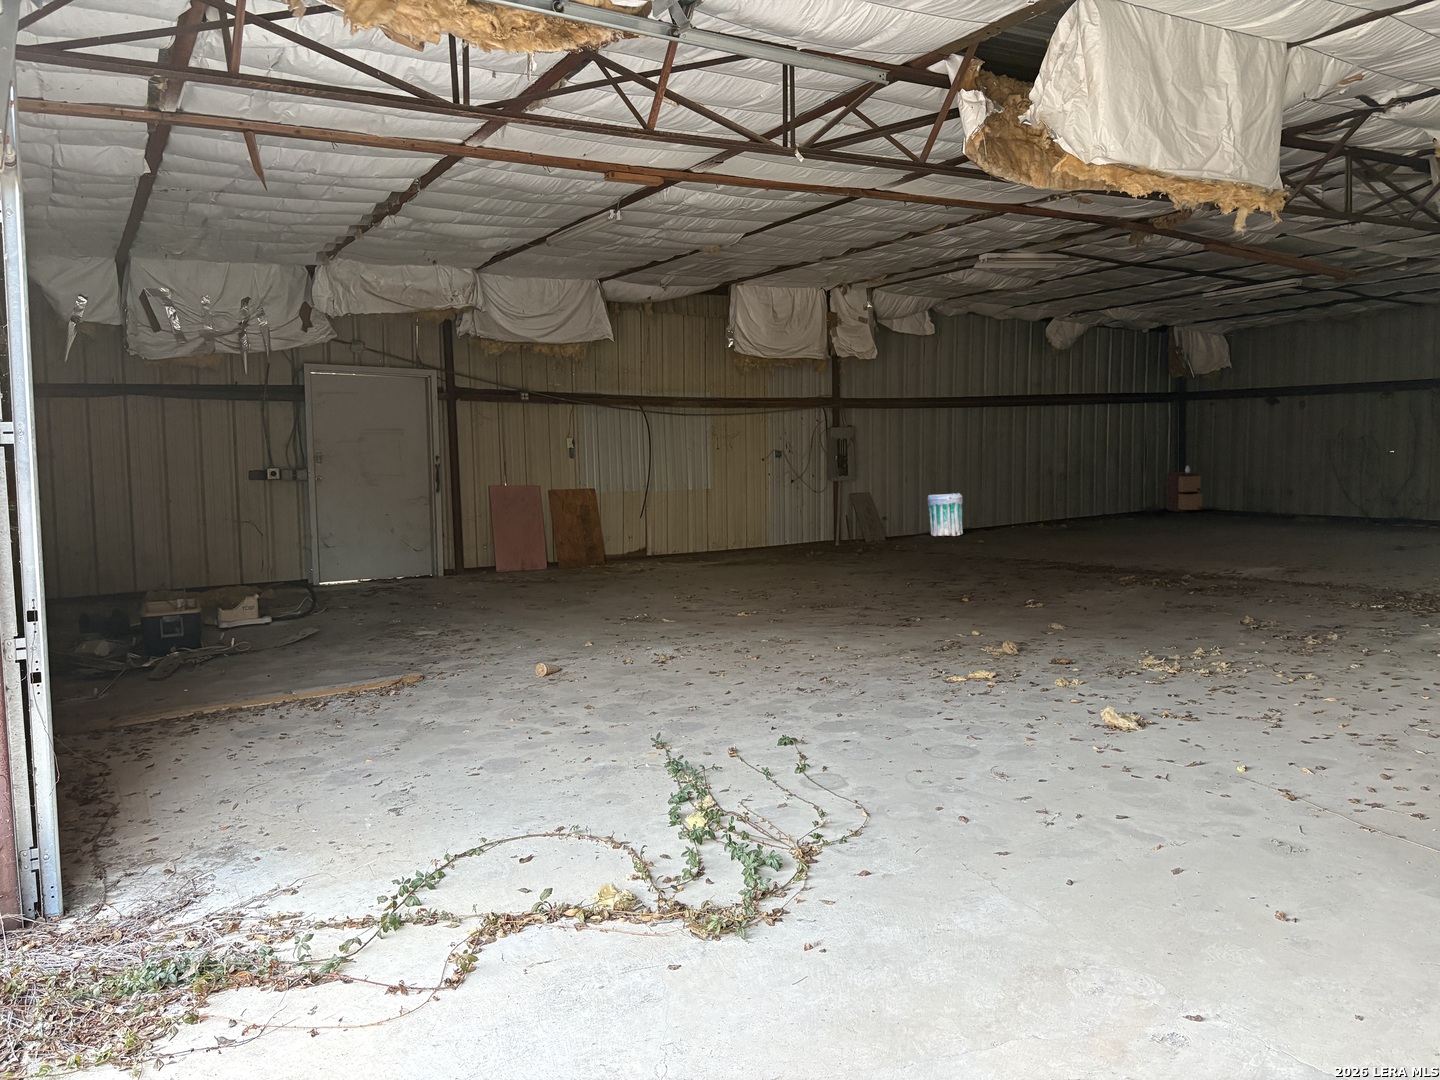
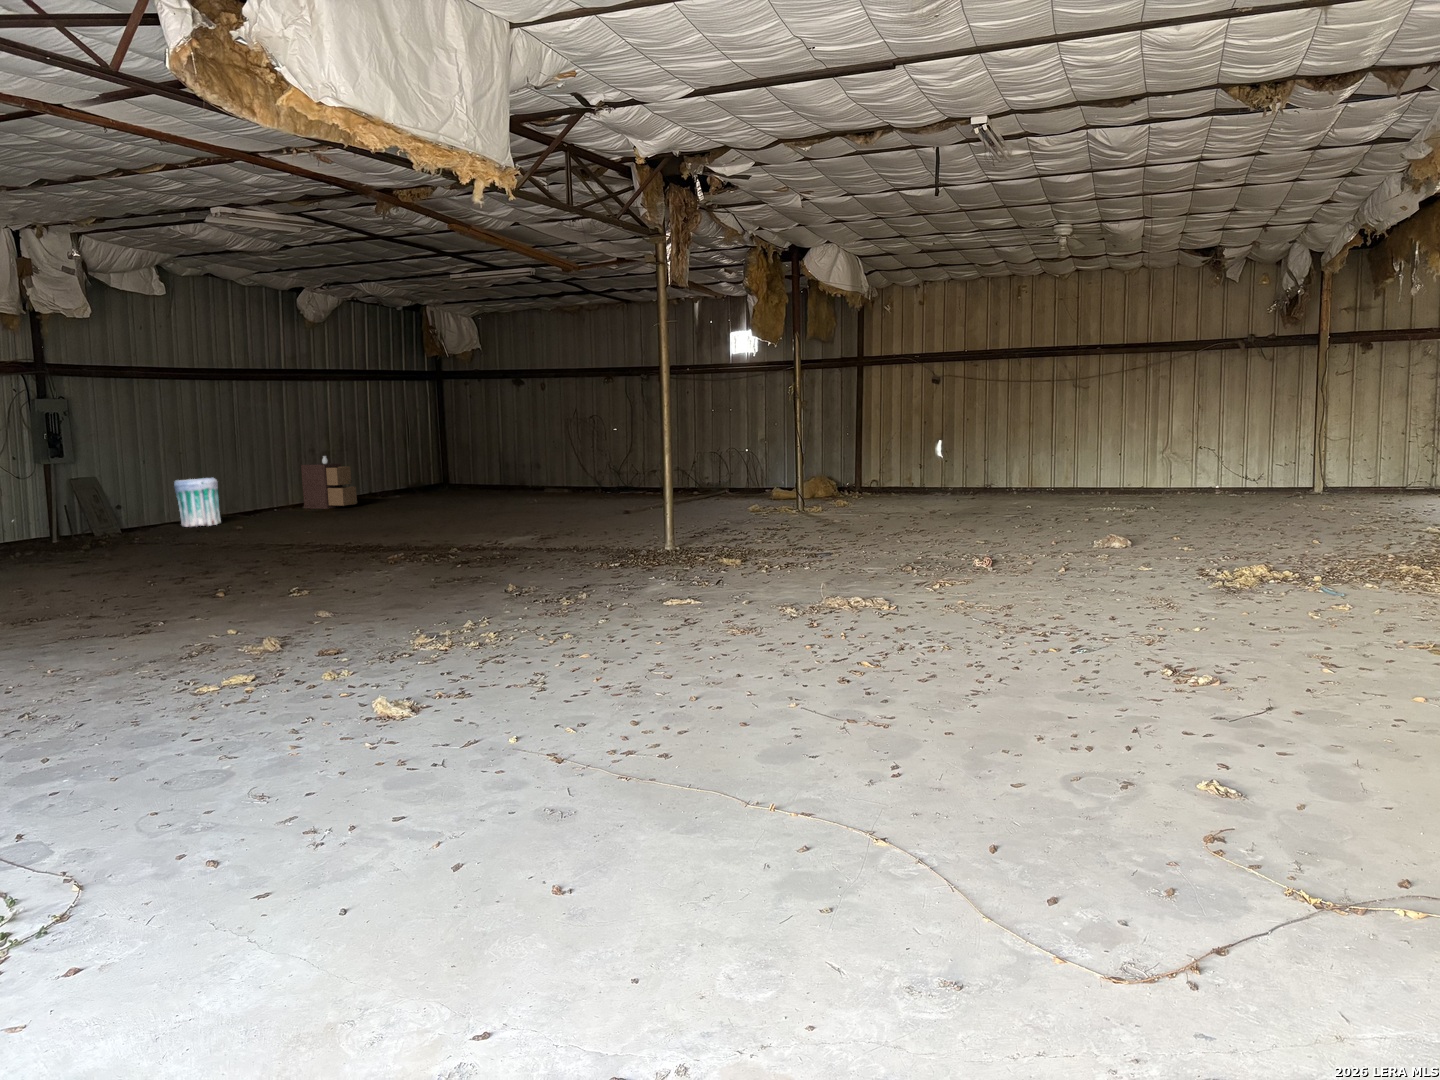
storage cabinet: present [1167,466,1202,512] -> present [301,456,358,509]

